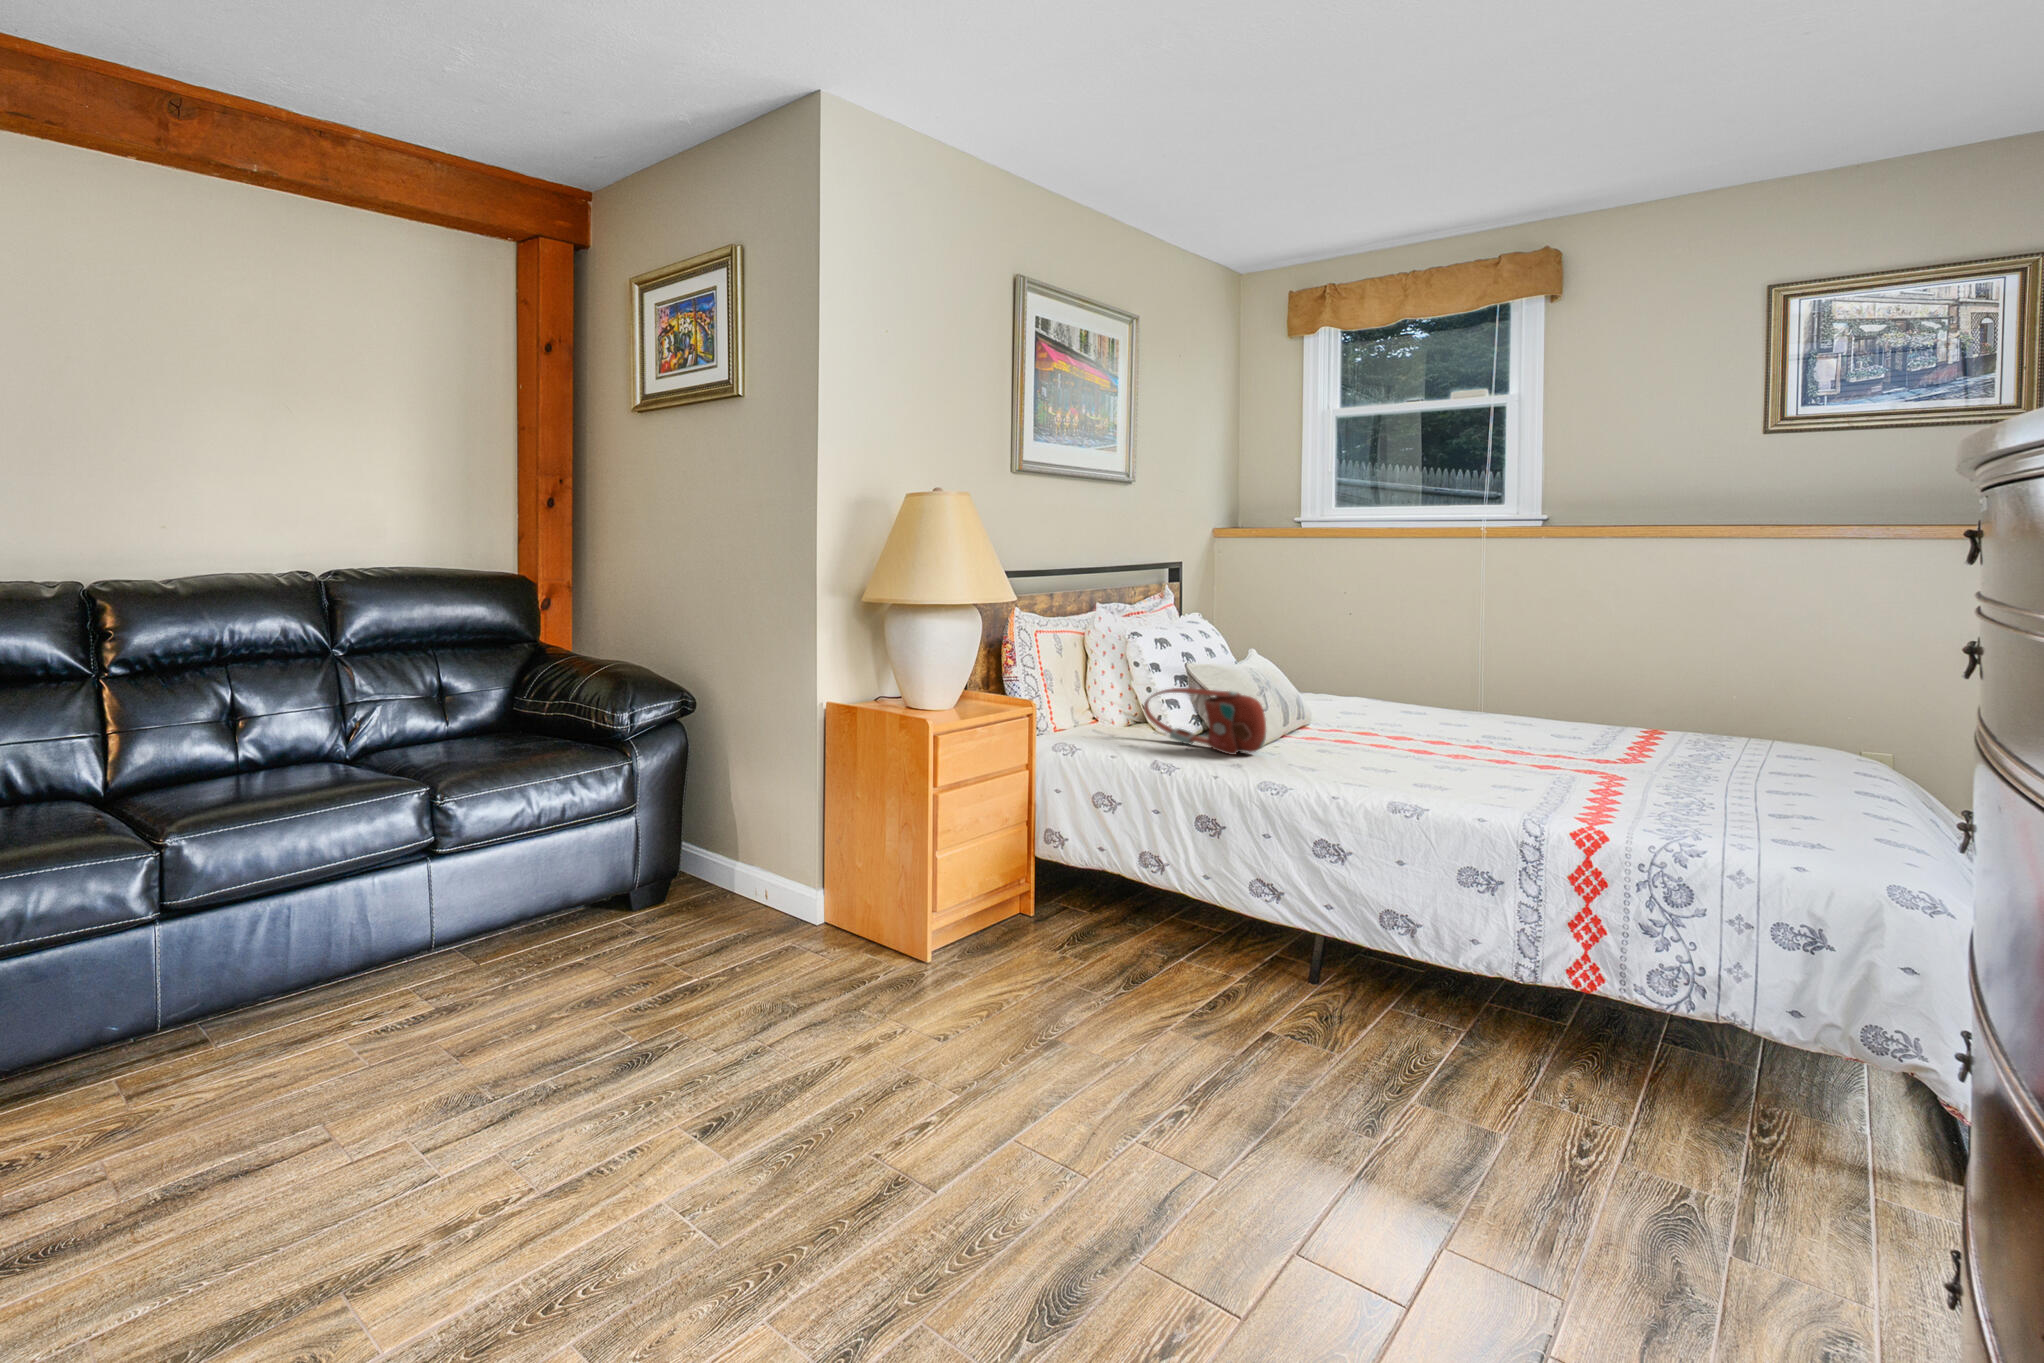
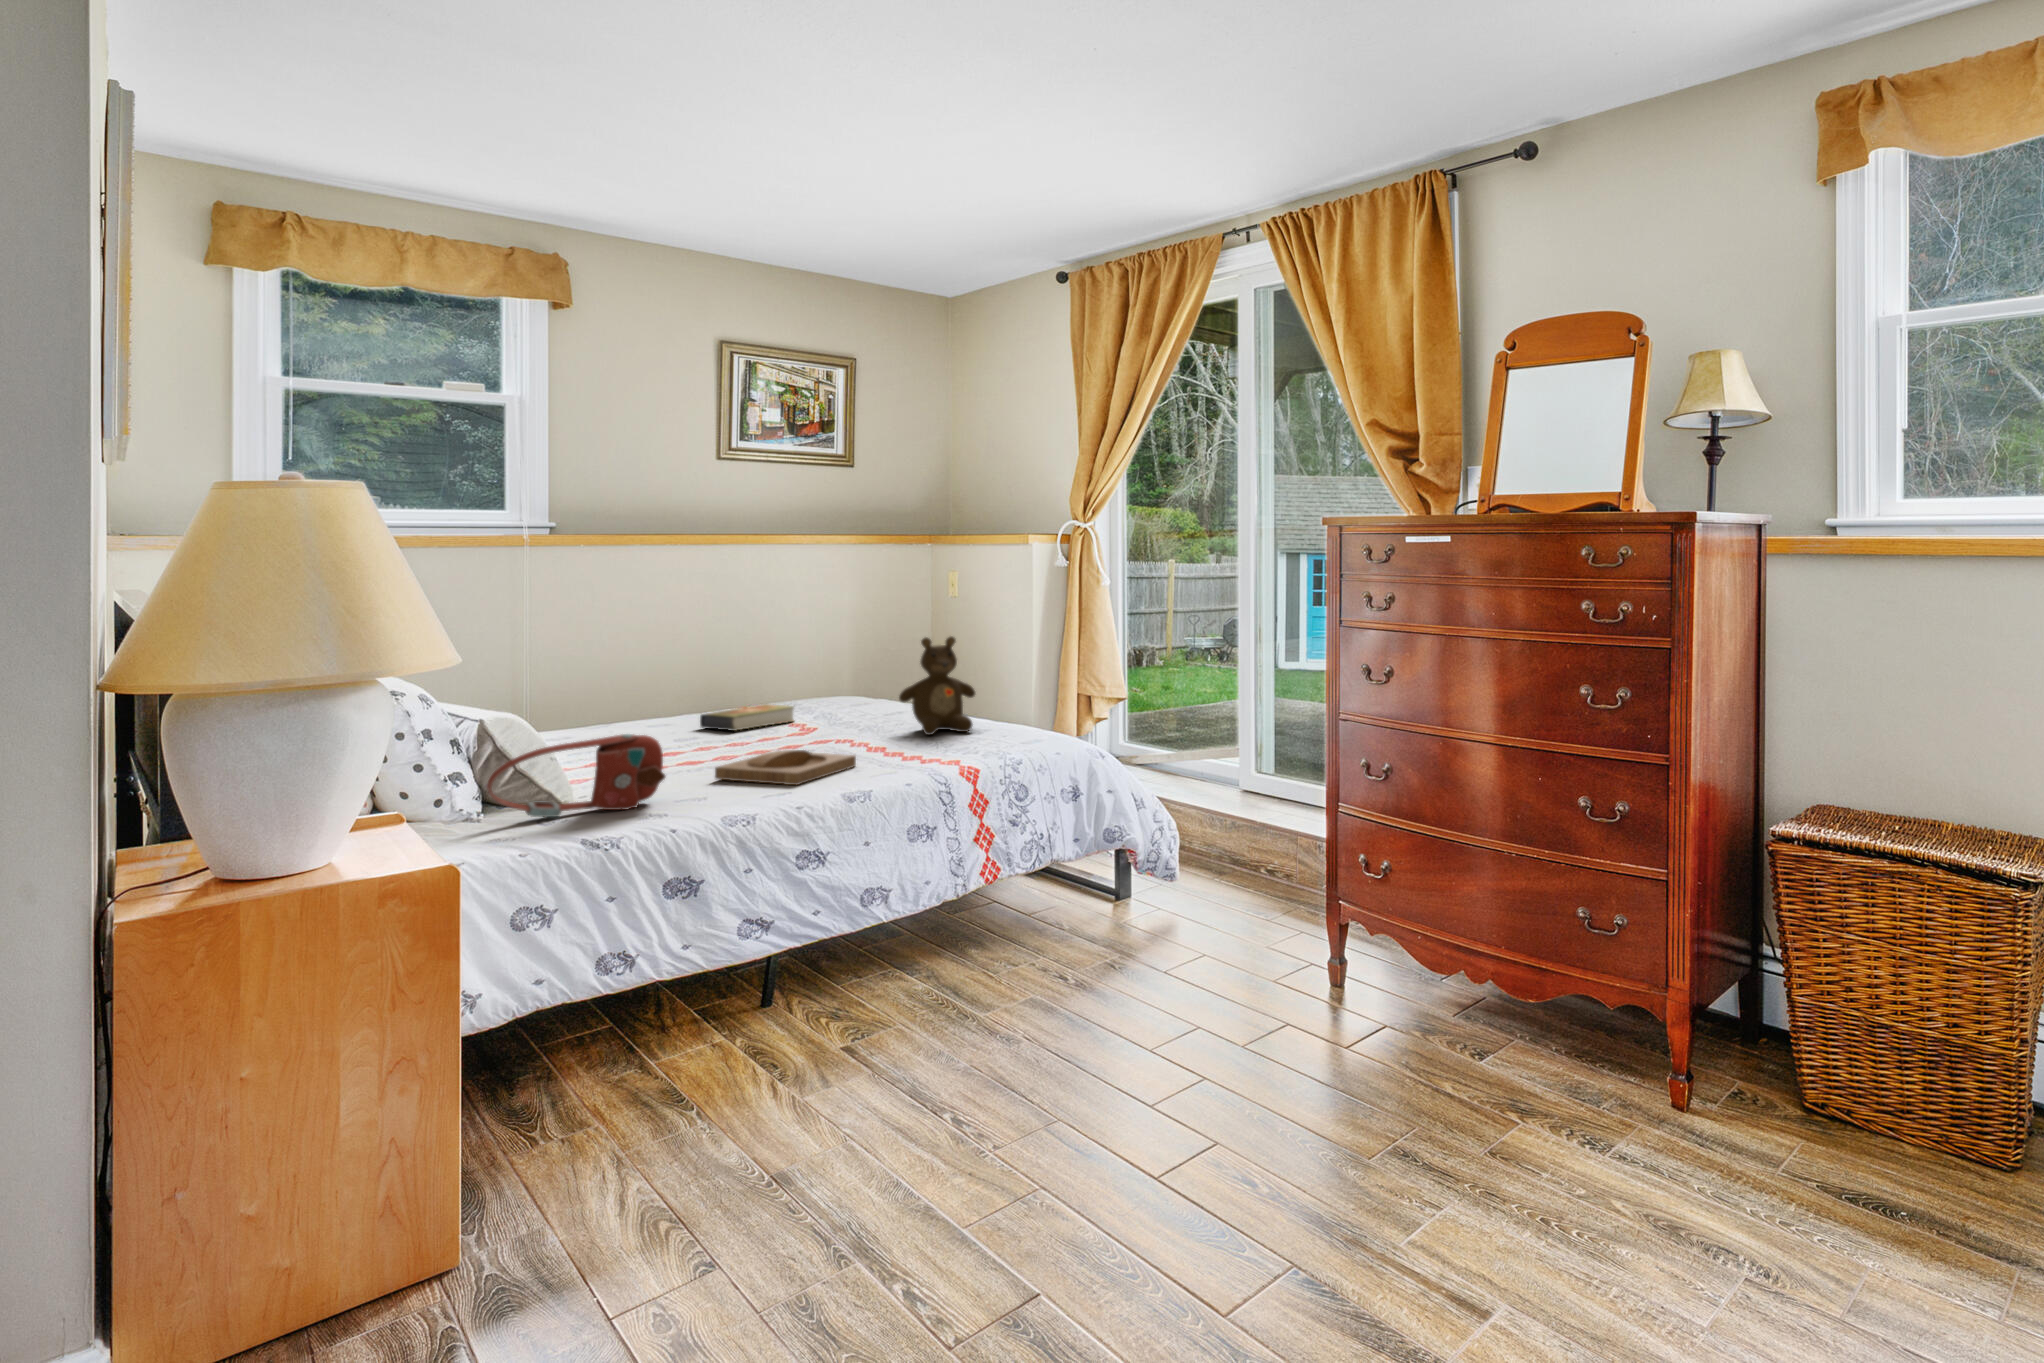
teddy bear: none [1699,667,1841,812] -> present [899,637,975,735]
book: none [1550,717,1662,751] -> present [700,704,794,731]
tray: none [1351,747,1488,790] -> present [715,750,856,785]

